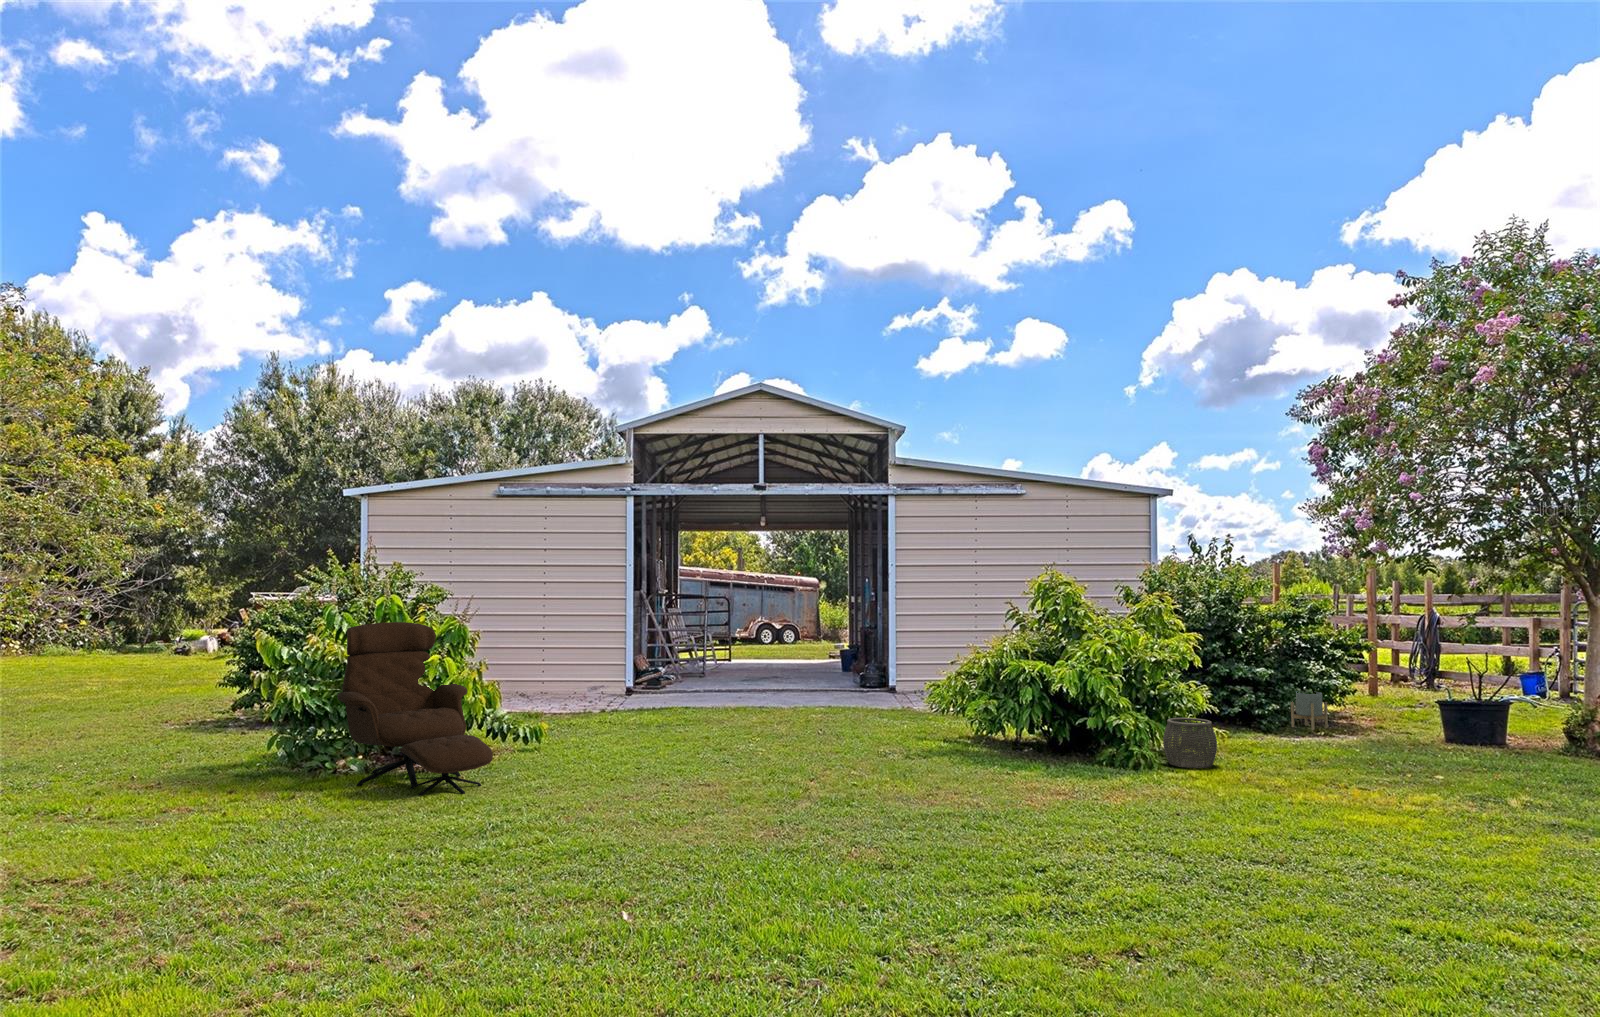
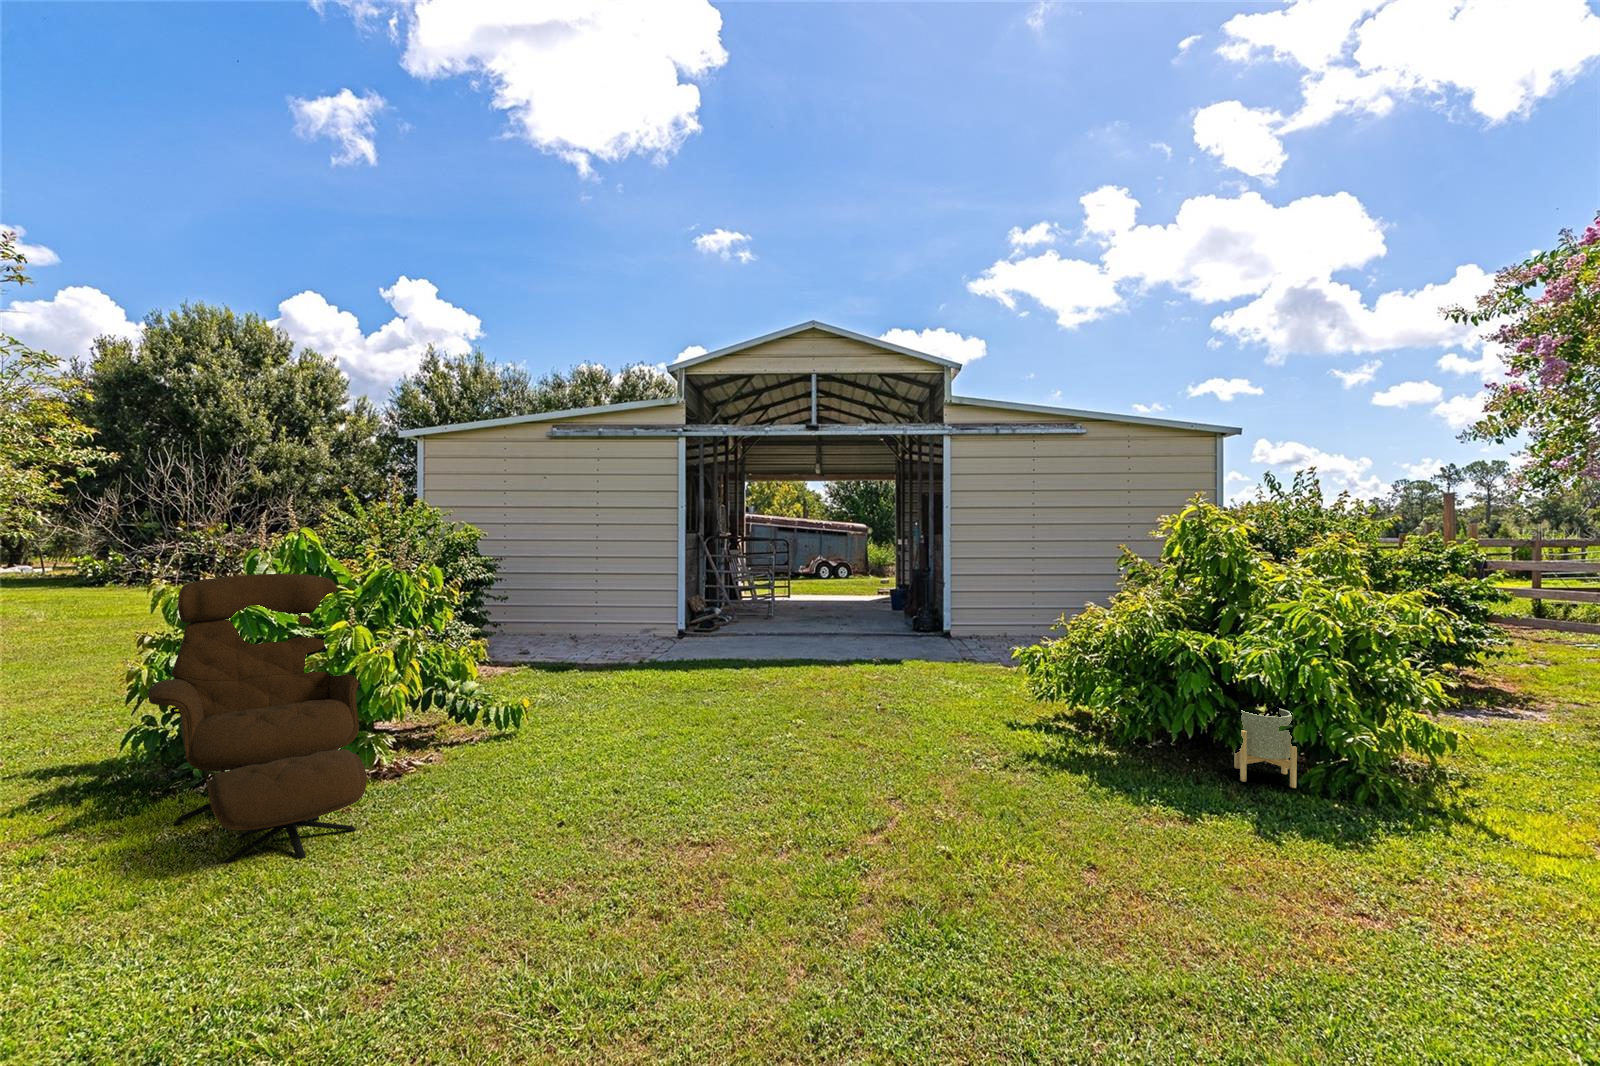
planter: present [1291,692,1328,730] -> present [1234,708,1297,788]
woven basket: present [1163,718,1218,768] -> none [1404,723,1510,810]

